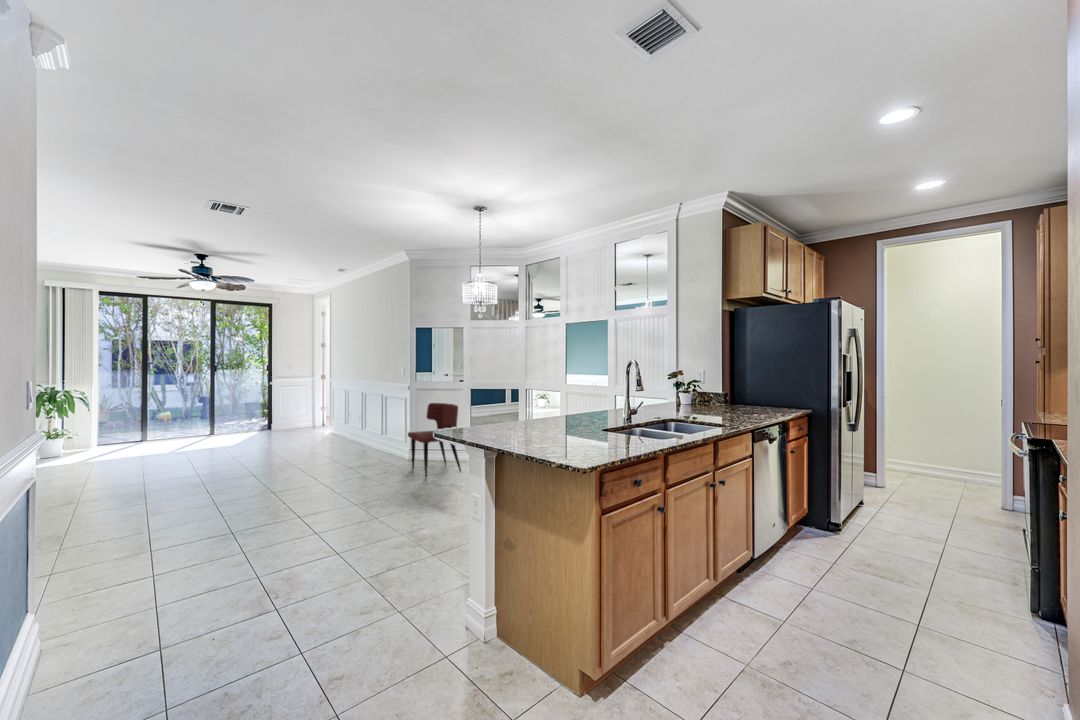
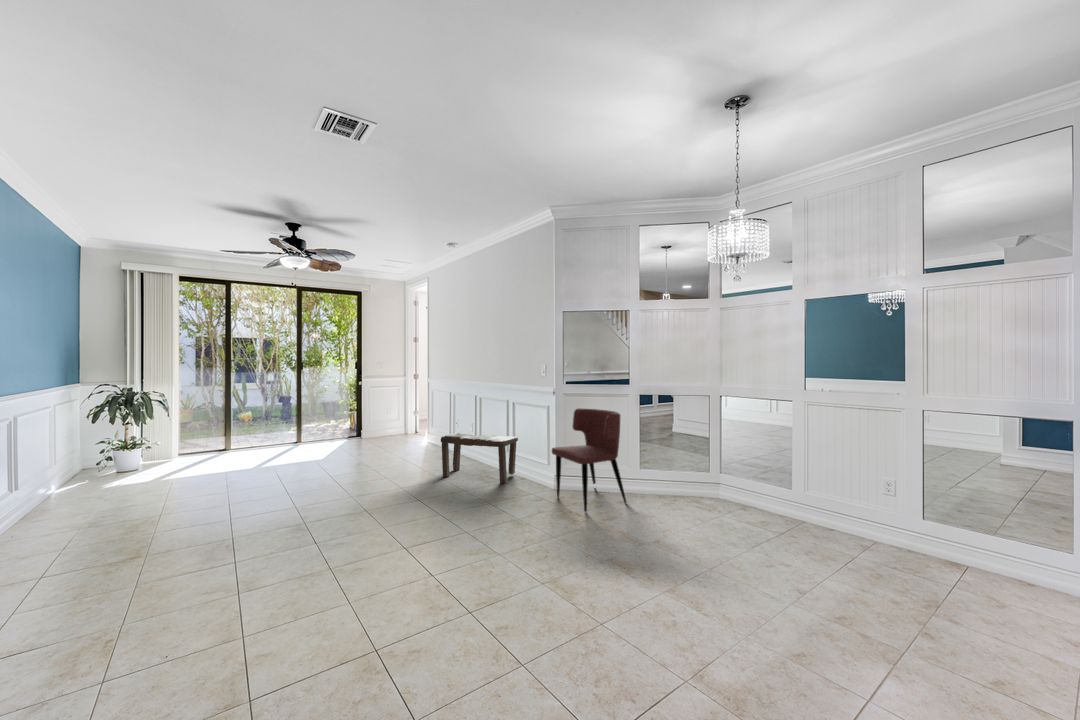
bench: none [329,423,393,461] -> present [441,433,518,483]

